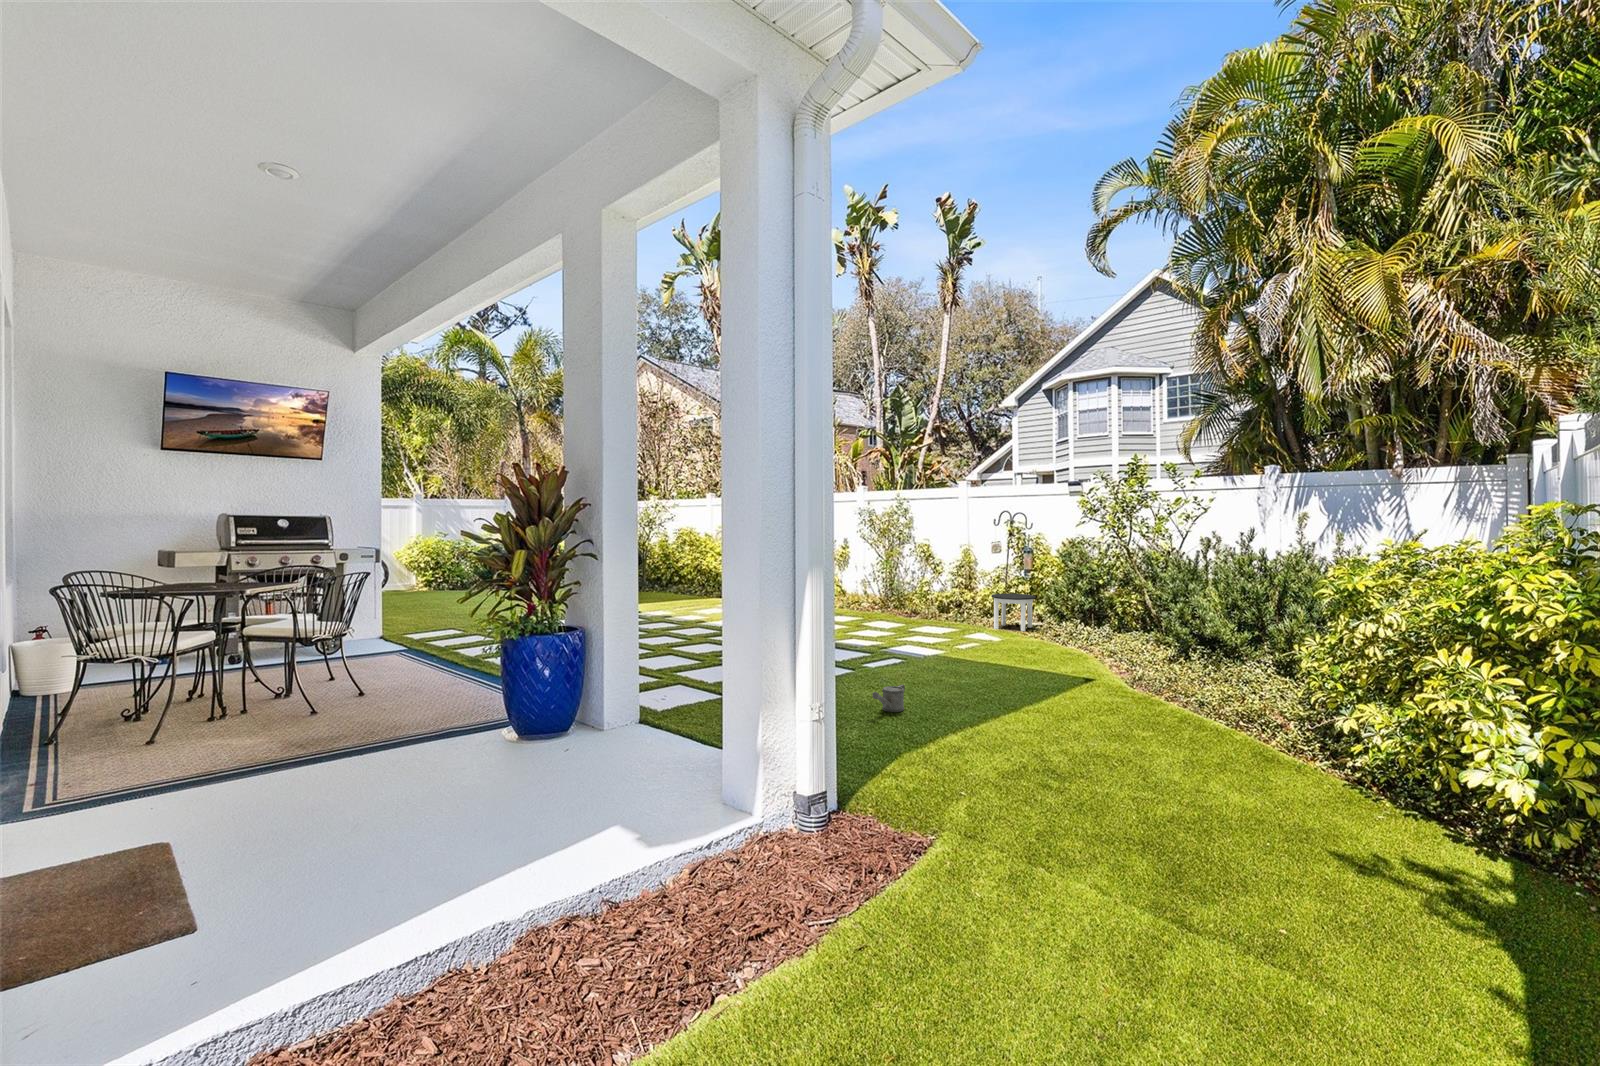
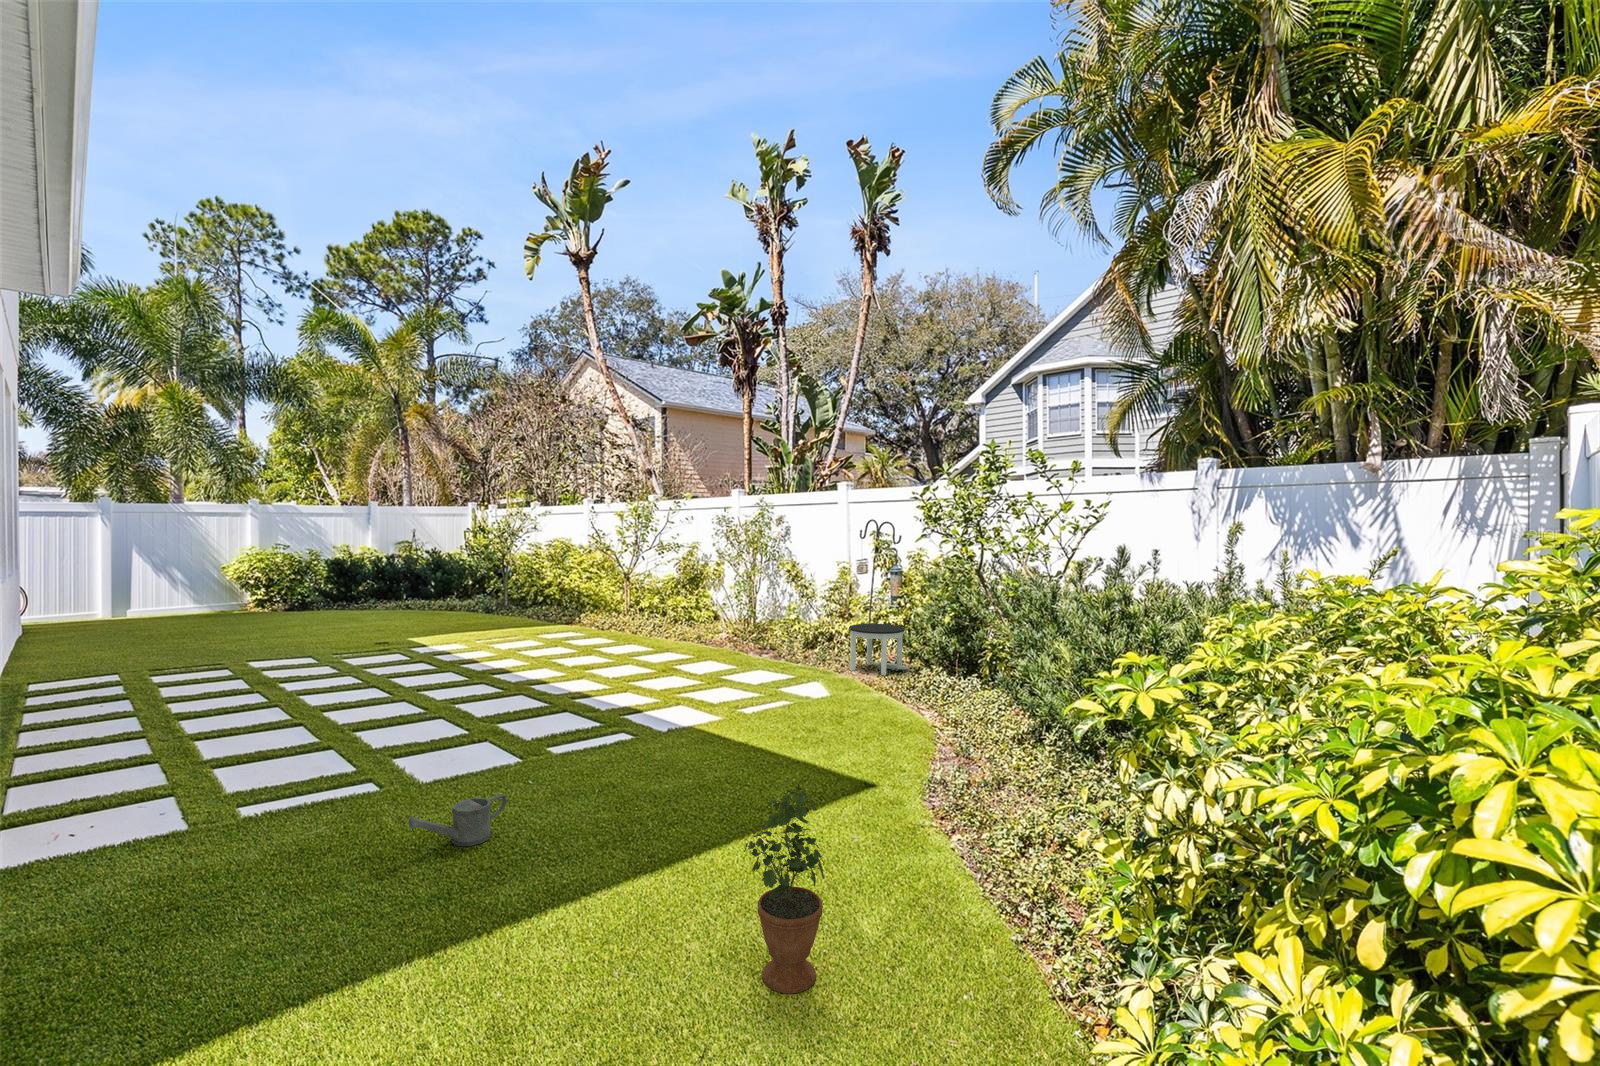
potted plant: none [1122,649,1165,751] -> present [744,781,825,993]

